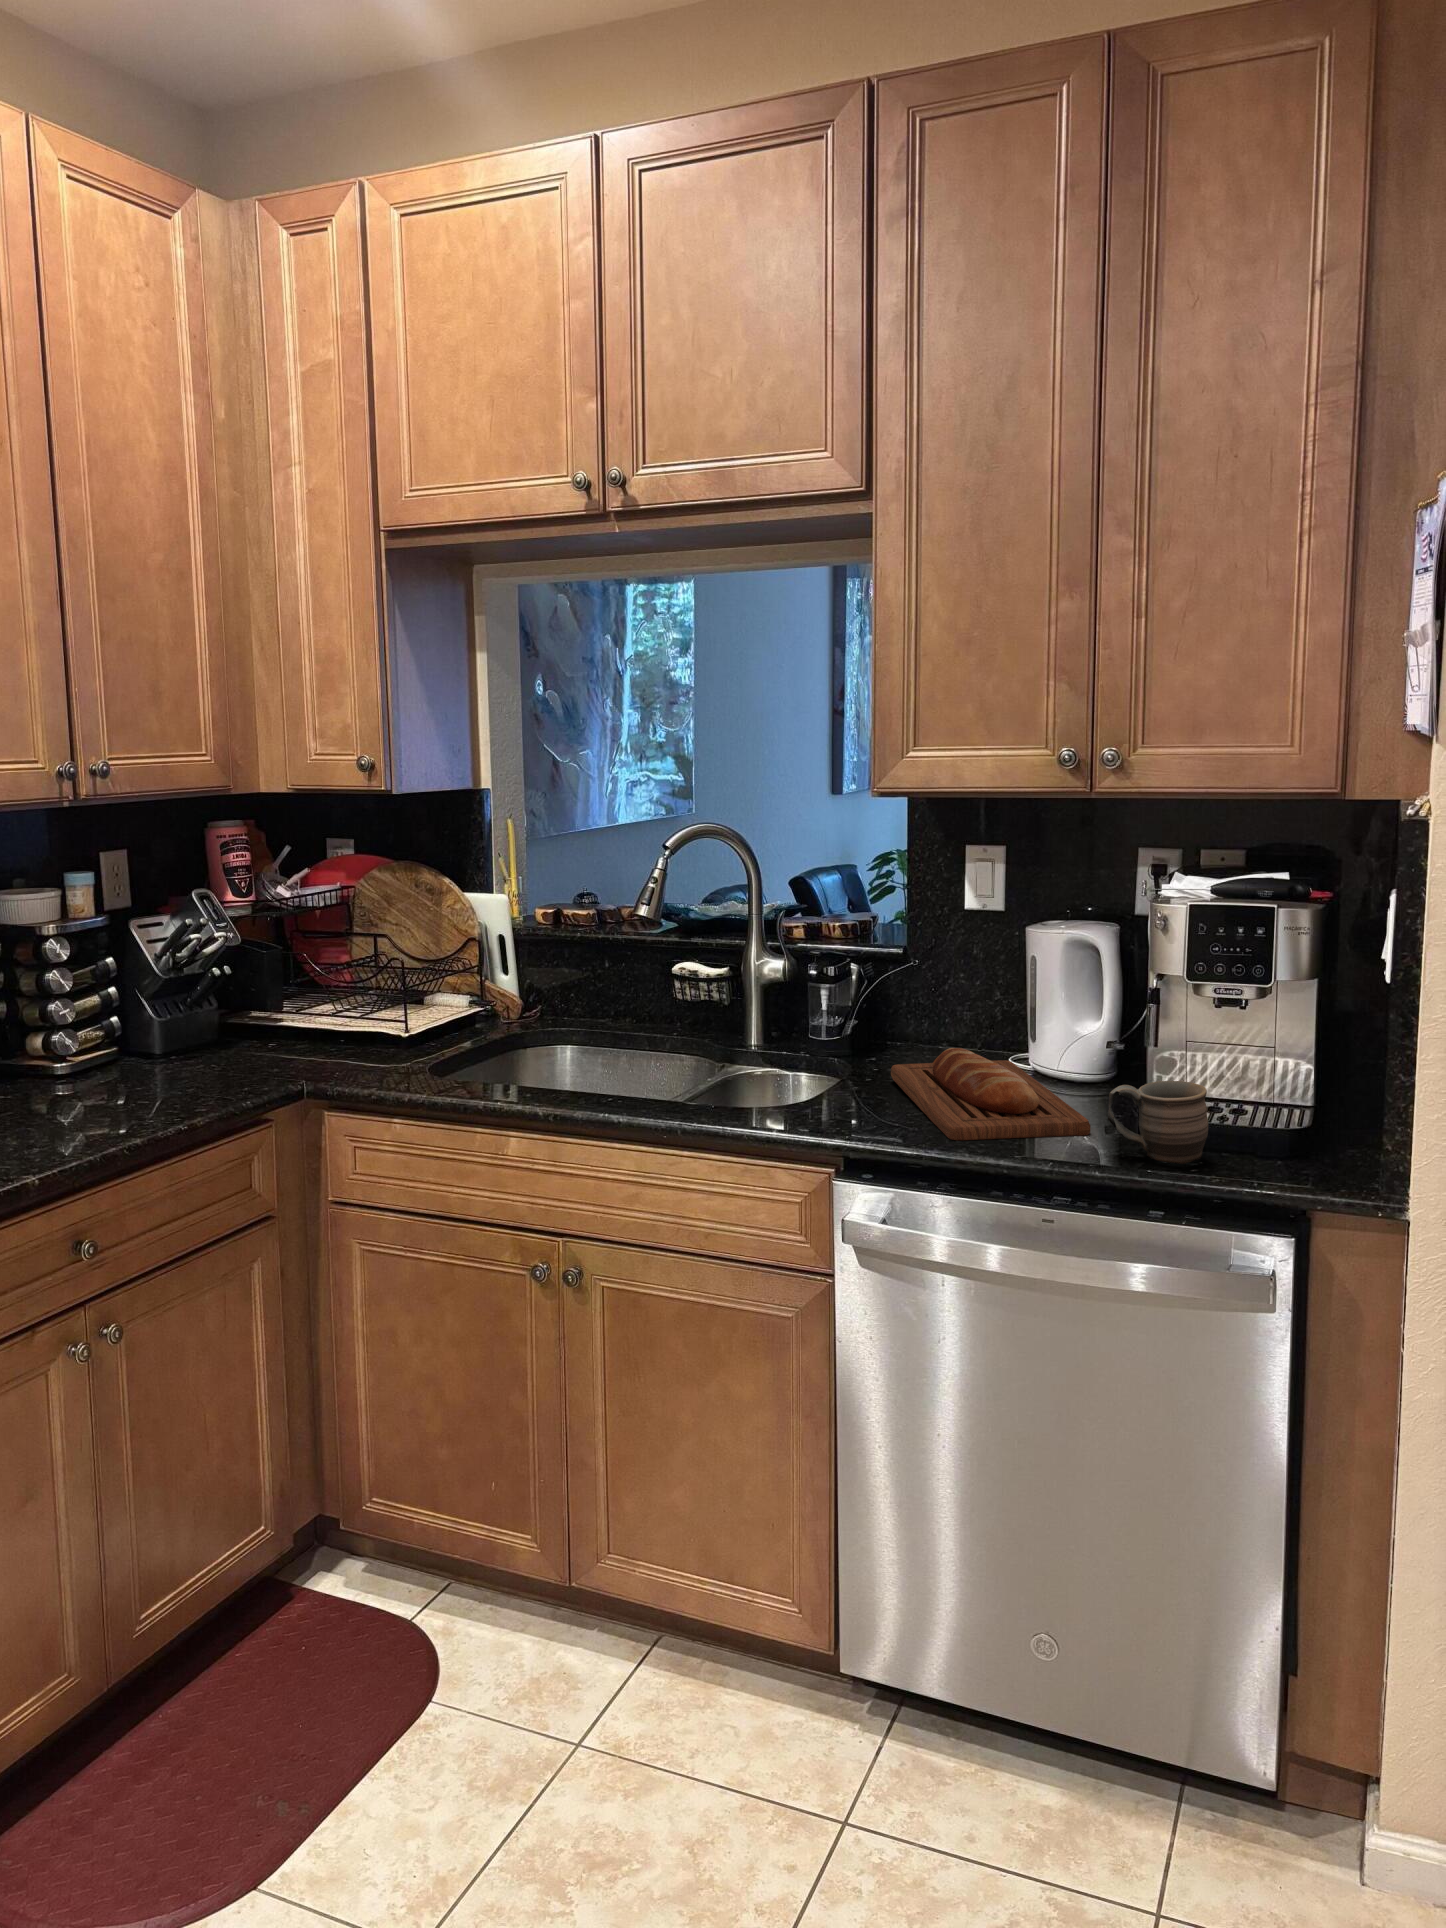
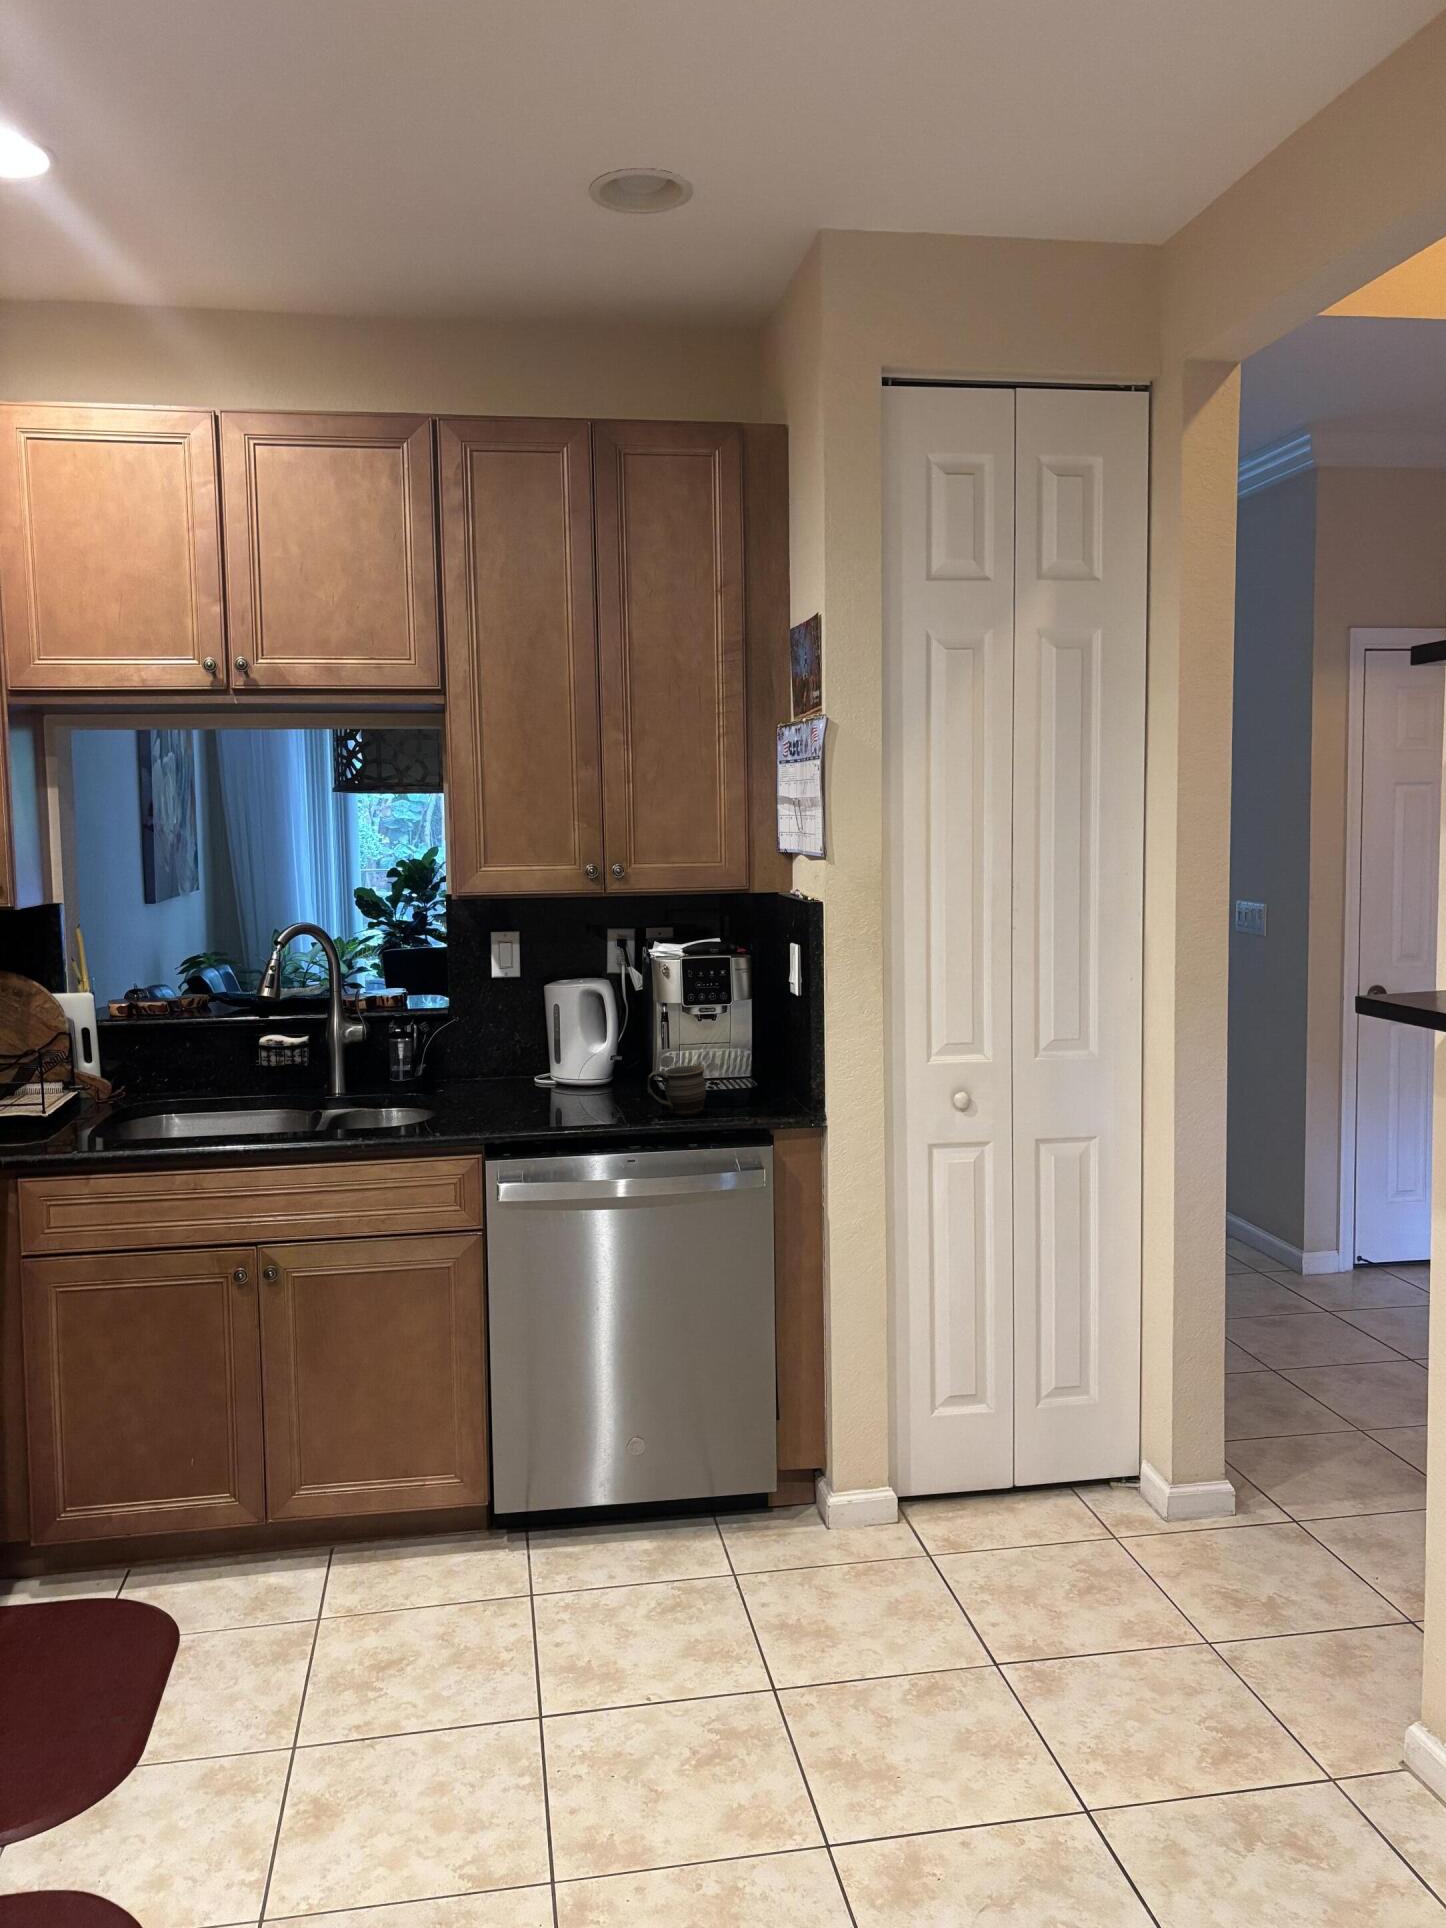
bread loaf: present [891,1048,1091,1140] -> none [470,1073,629,1124]

